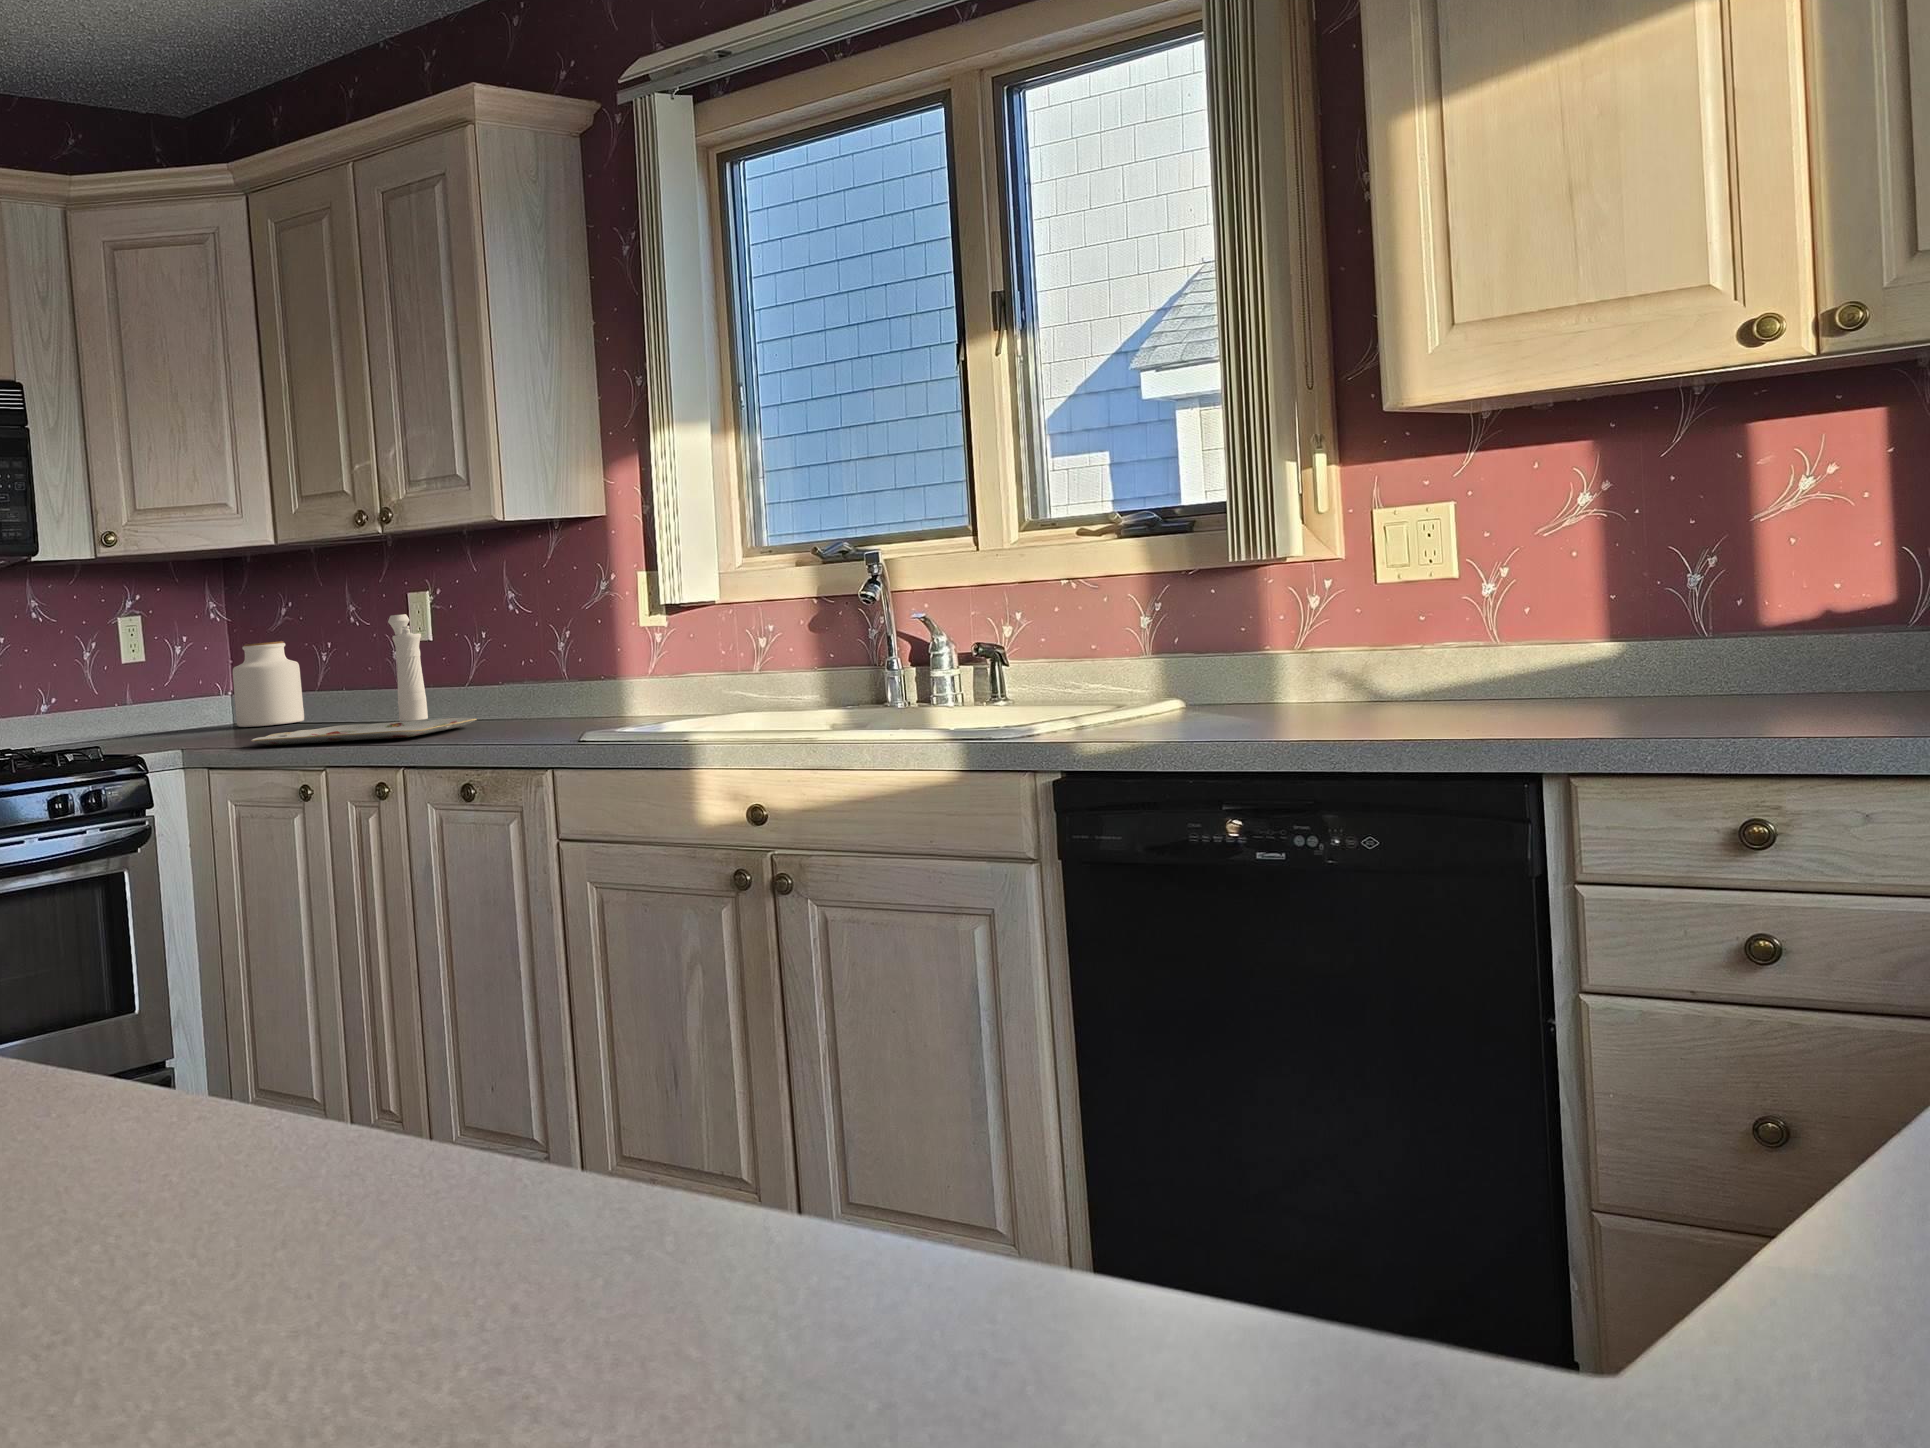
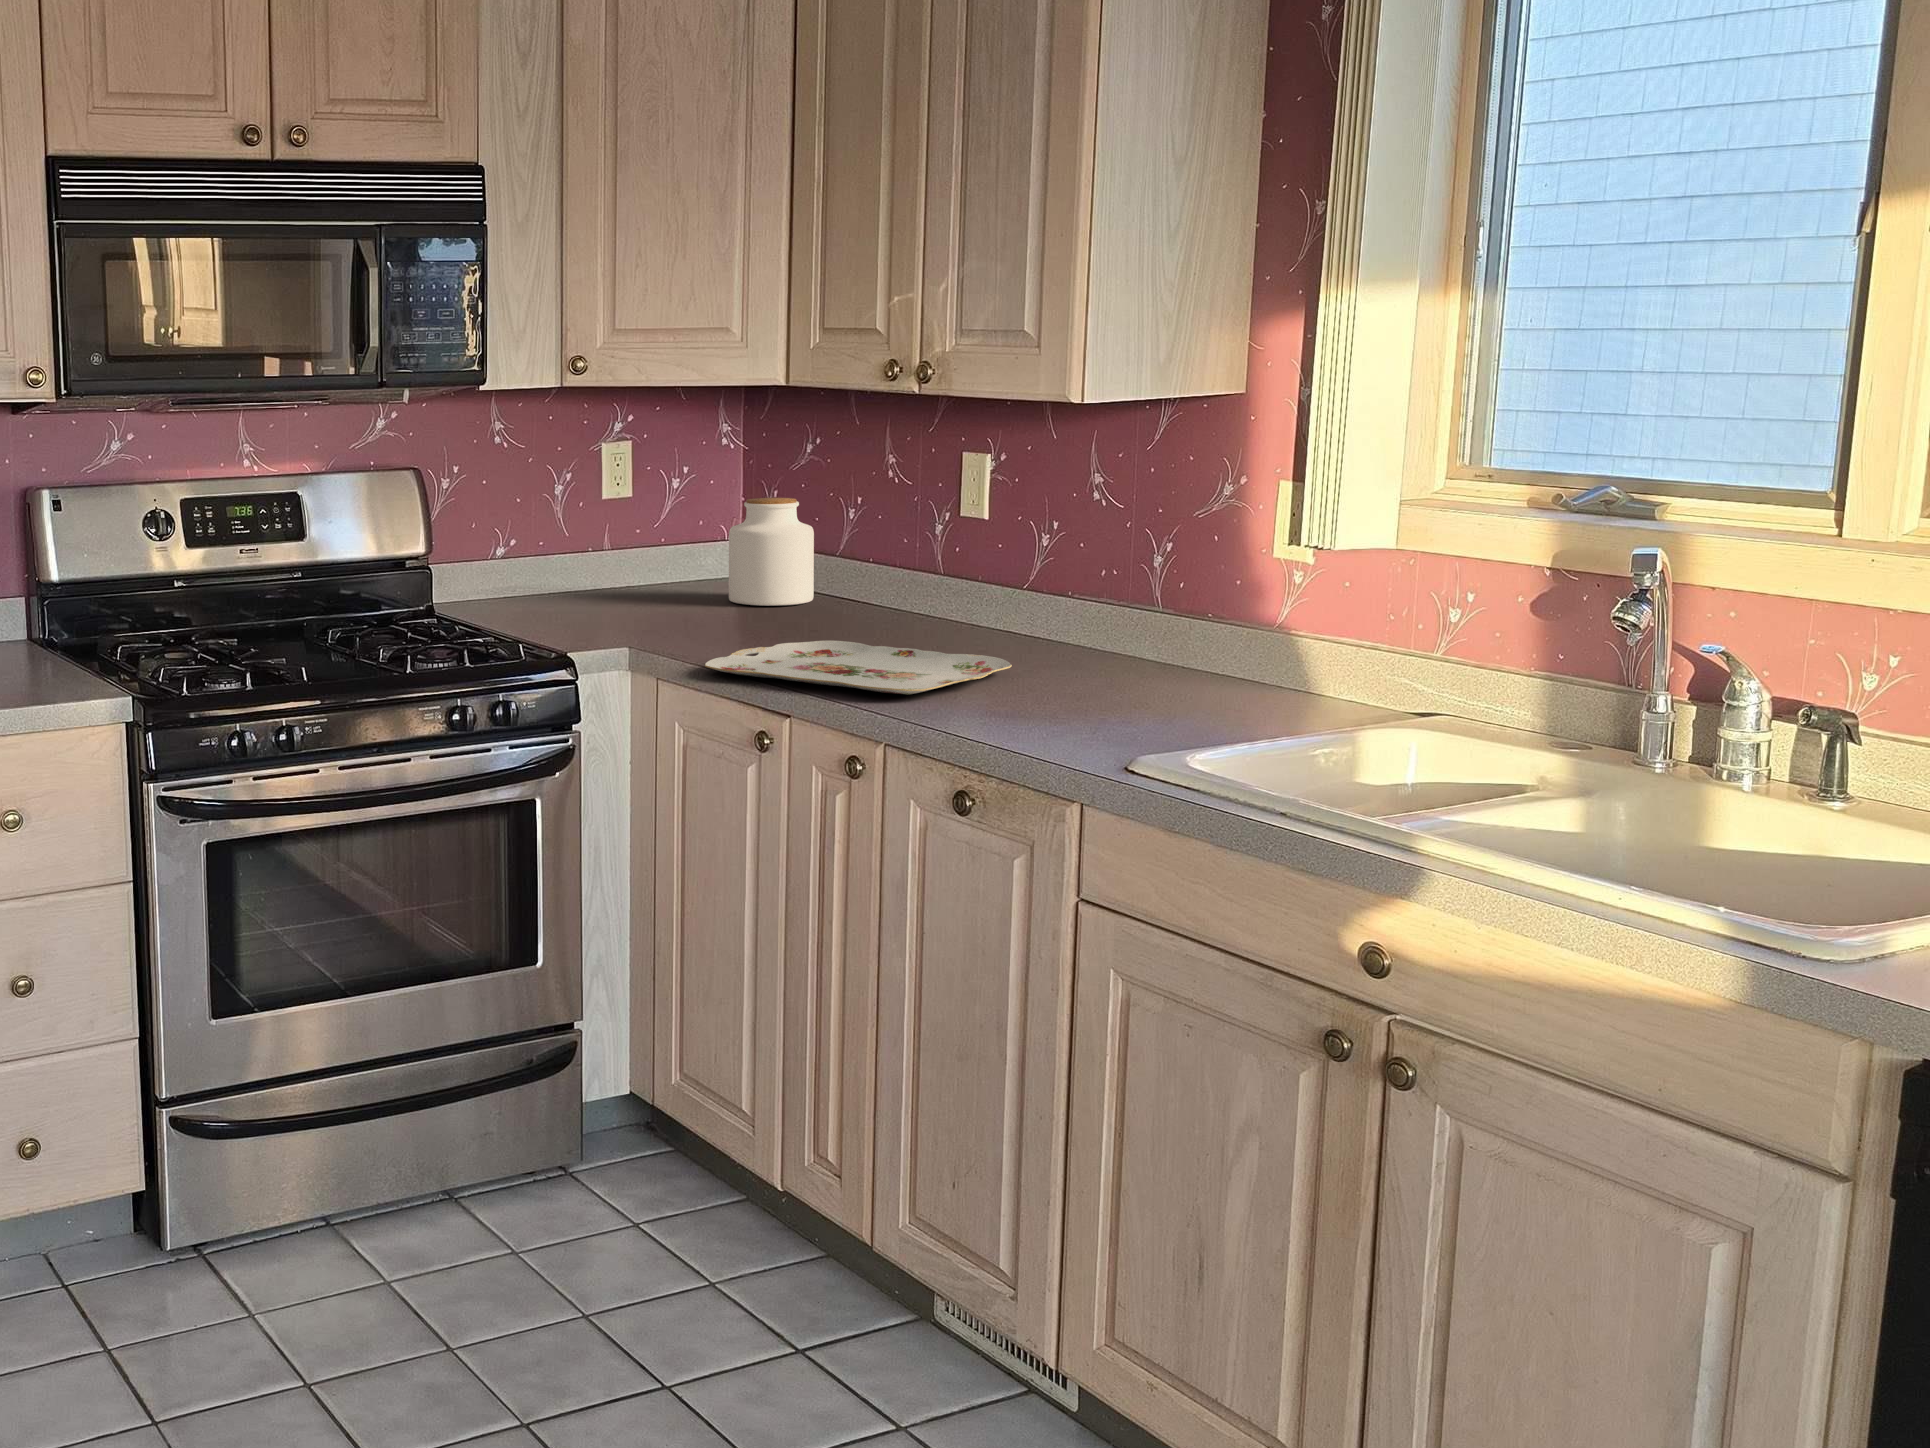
pepper mill: present [388,614,428,721] -> none [922,488,964,635]

